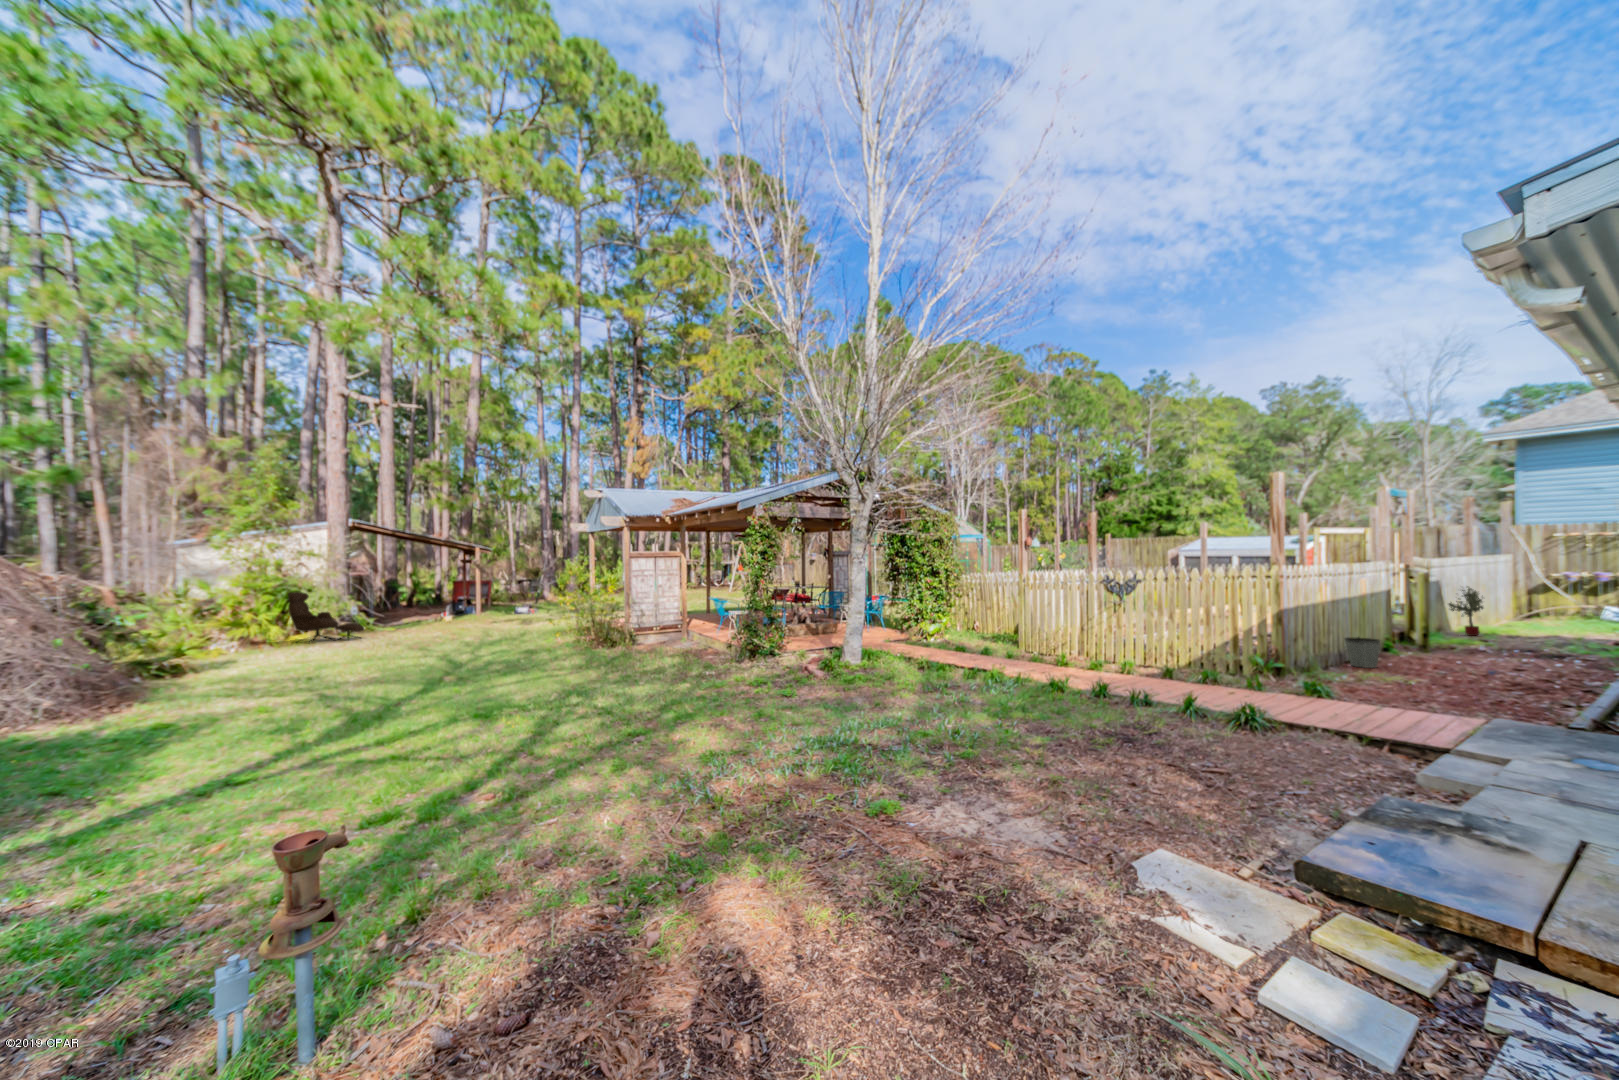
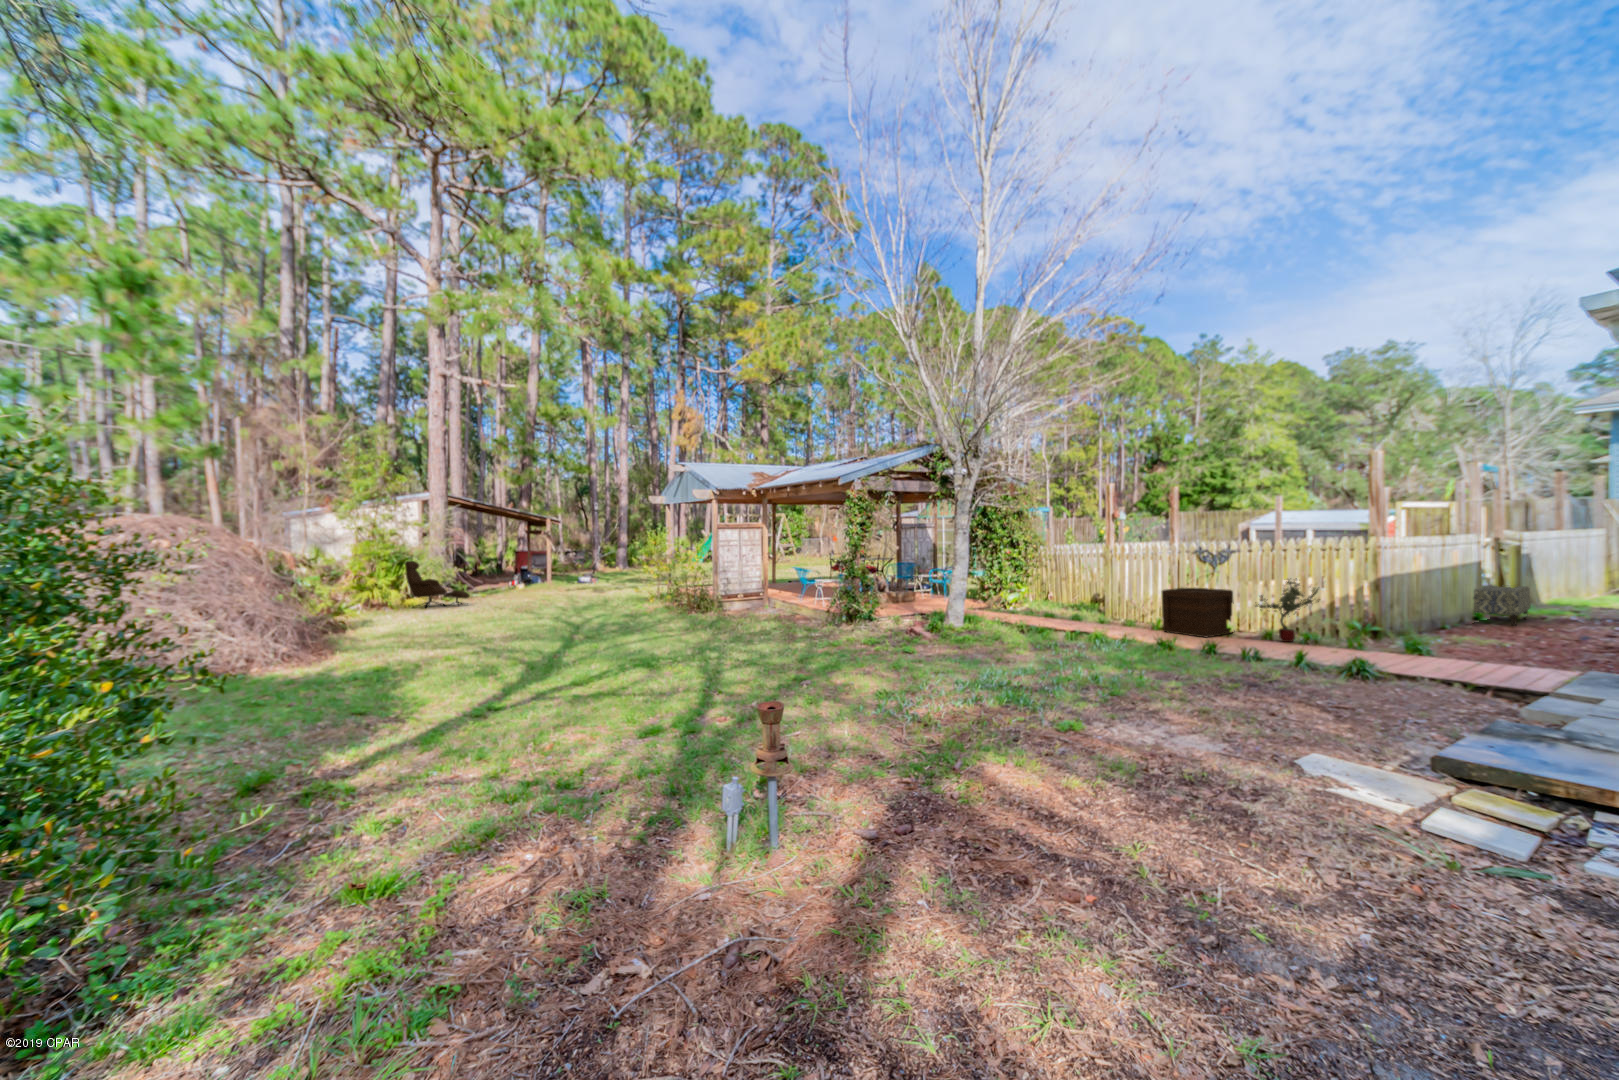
potted tree: present [1449,588,1483,636] -> present [1256,578,1319,642]
bench: none [1378,615,1444,659] -> present [1473,585,1531,626]
wooden crate: none [1068,619,1142,674] -> present [1162,588,1234,638]
bucket: present [1345,637,1380,668] -> none [1432,604,1470,633]

